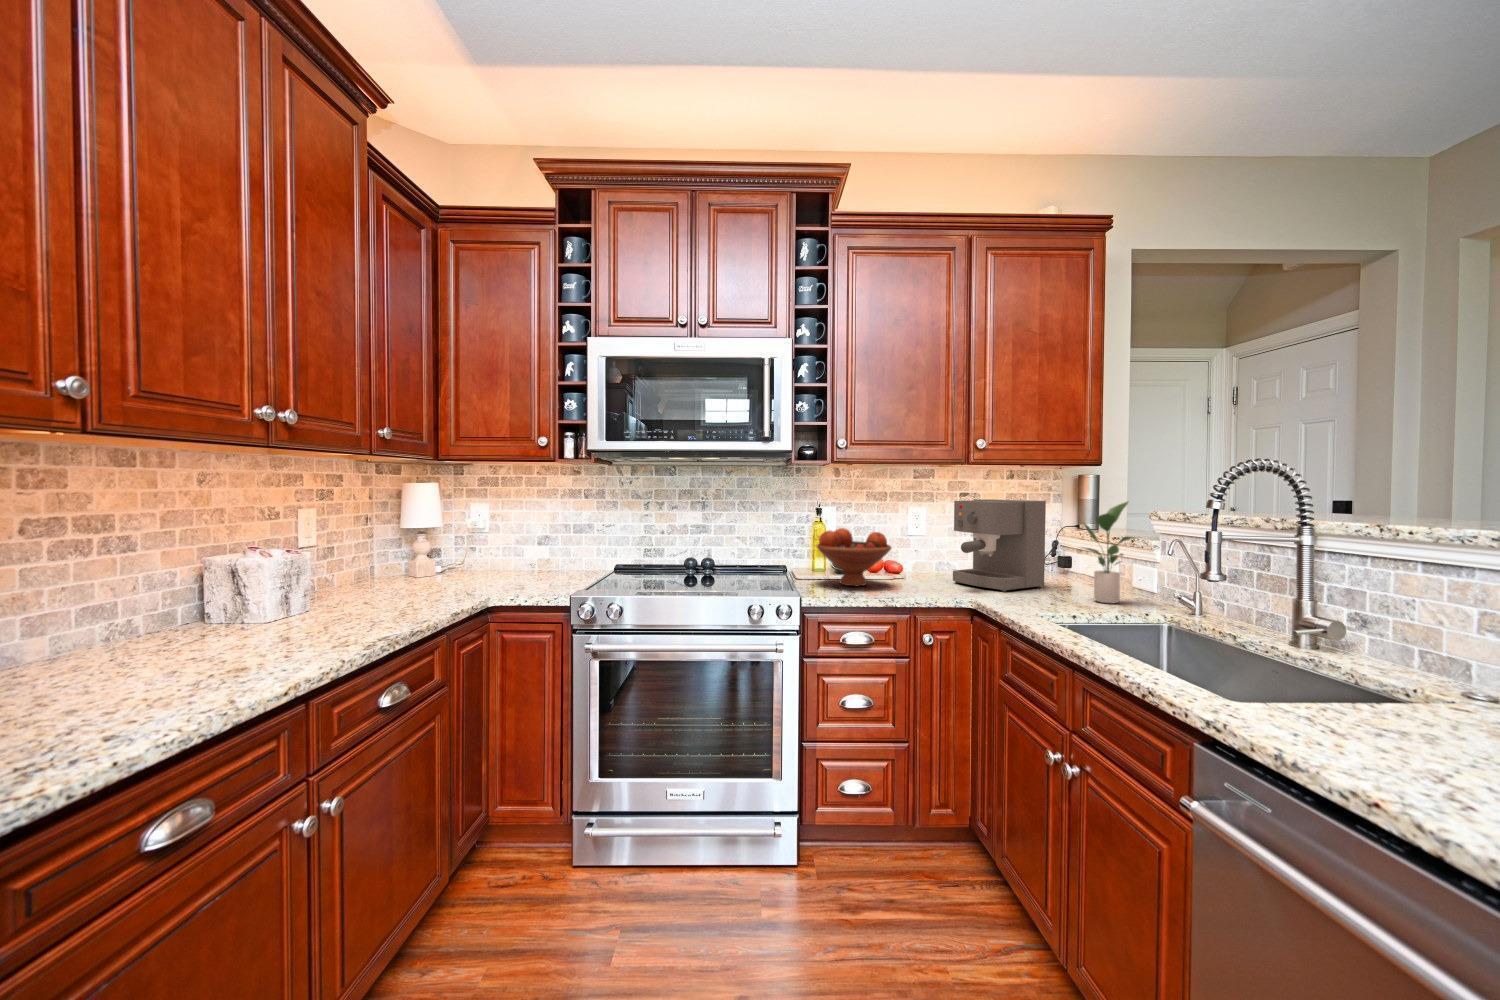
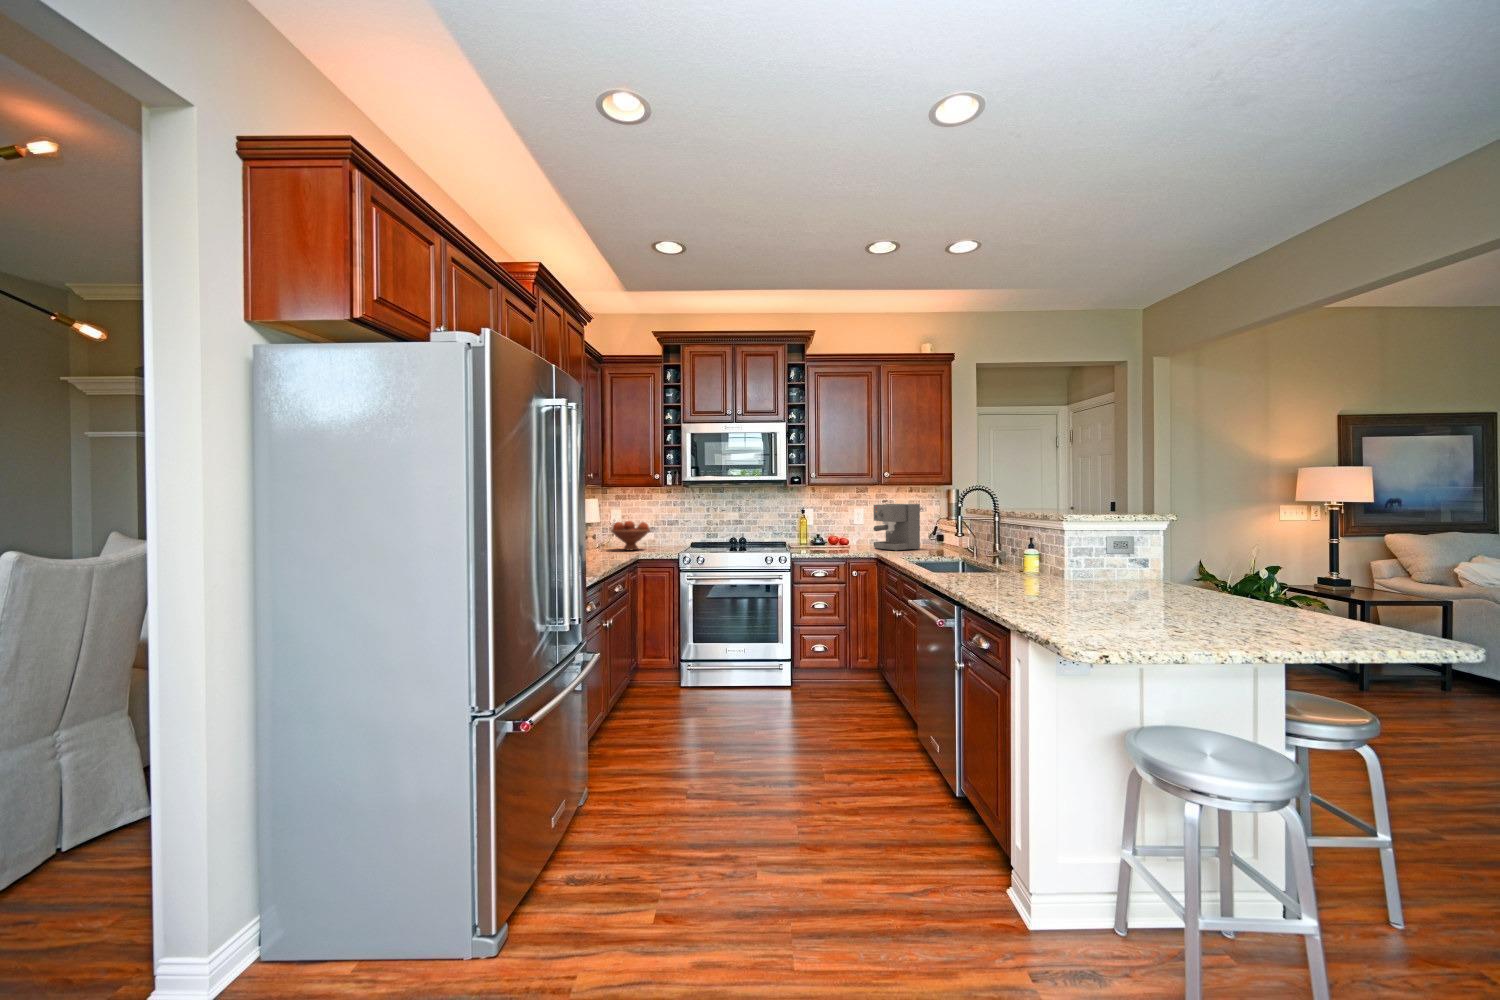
potted plant: present [1084,502,1135,604] -> none [927,504,956,554]
fruit bowl: present [817,528,892,586] -> present [611,521,650,550]

